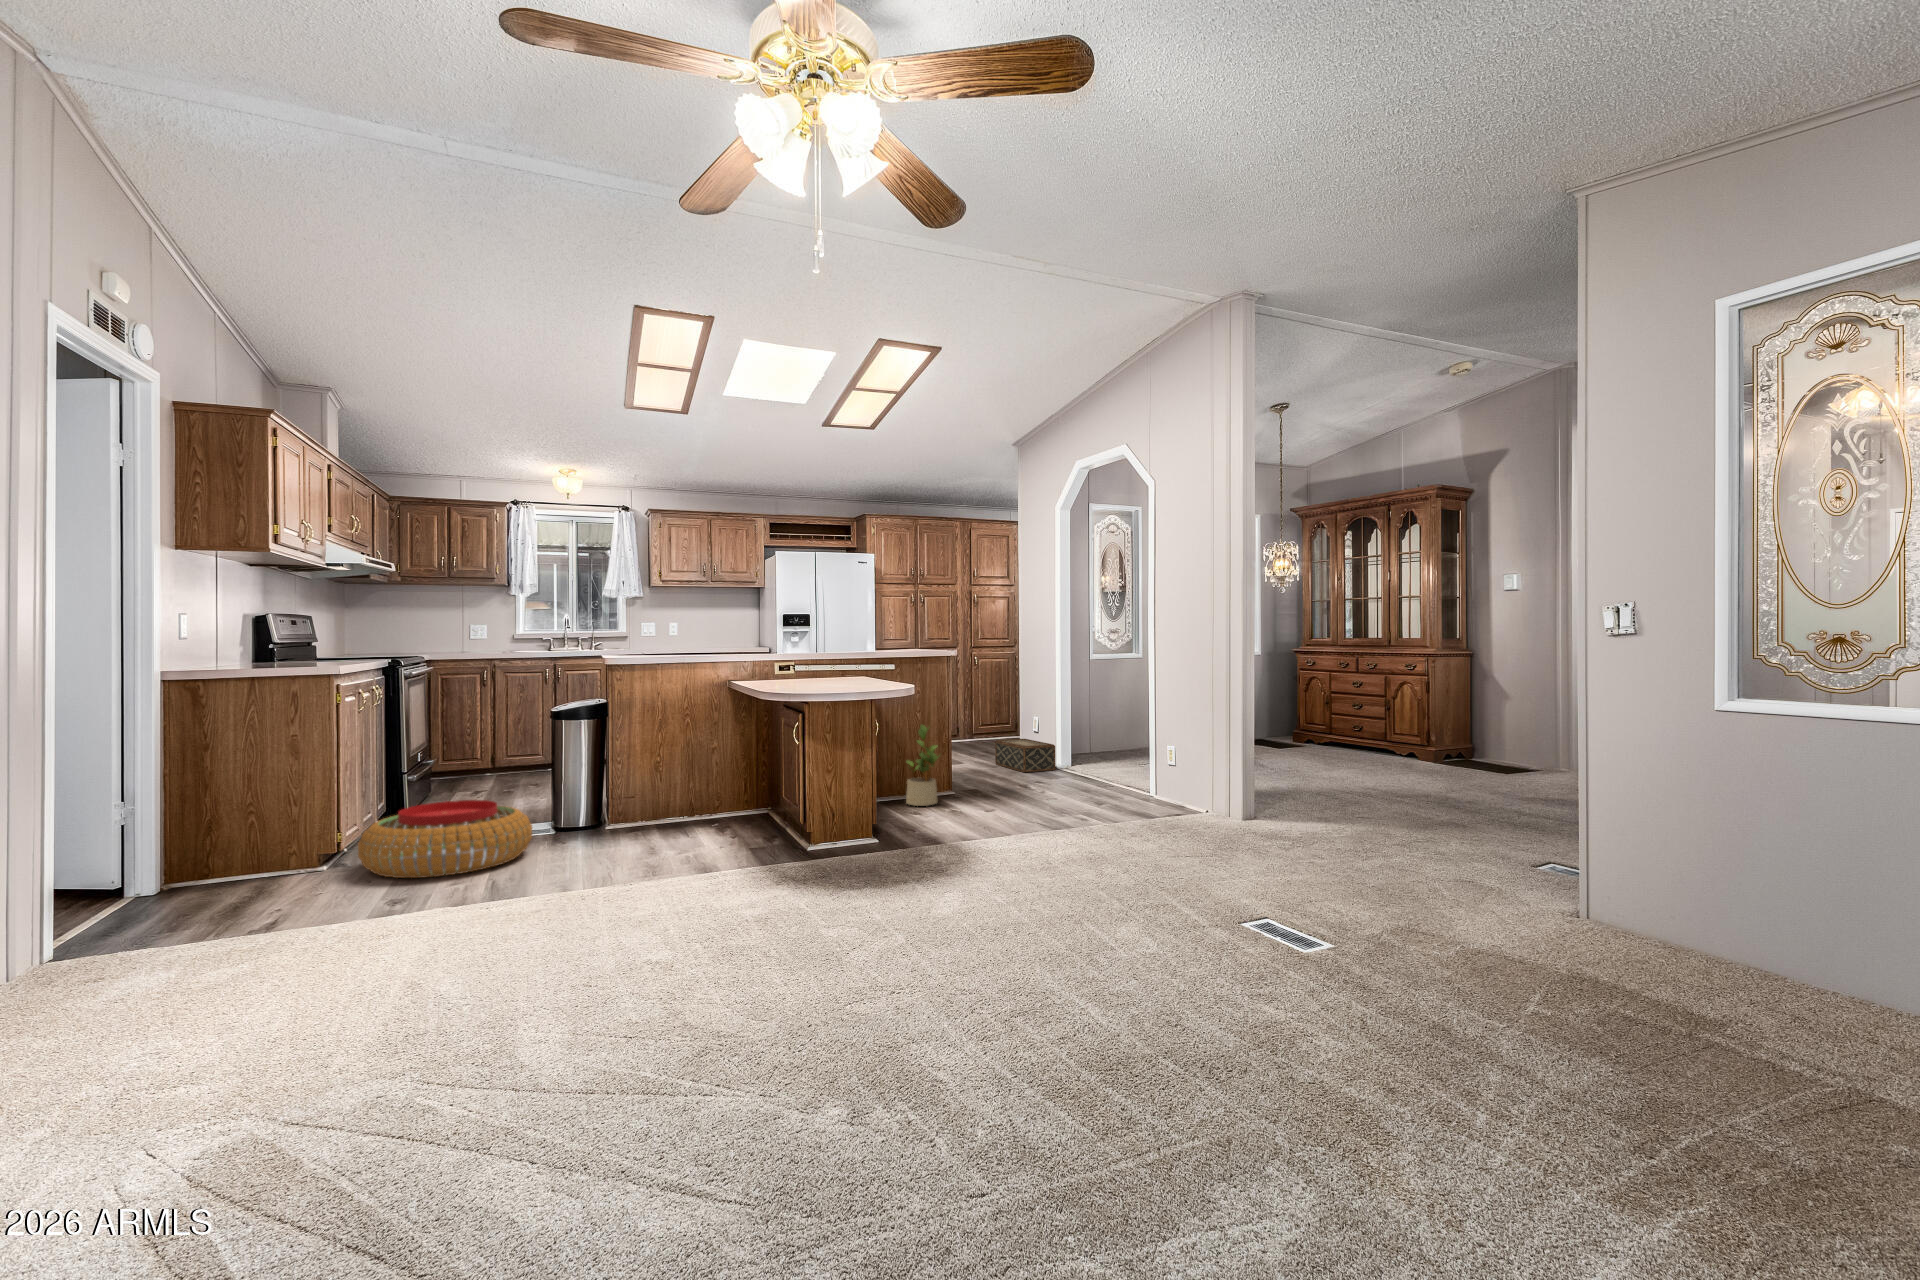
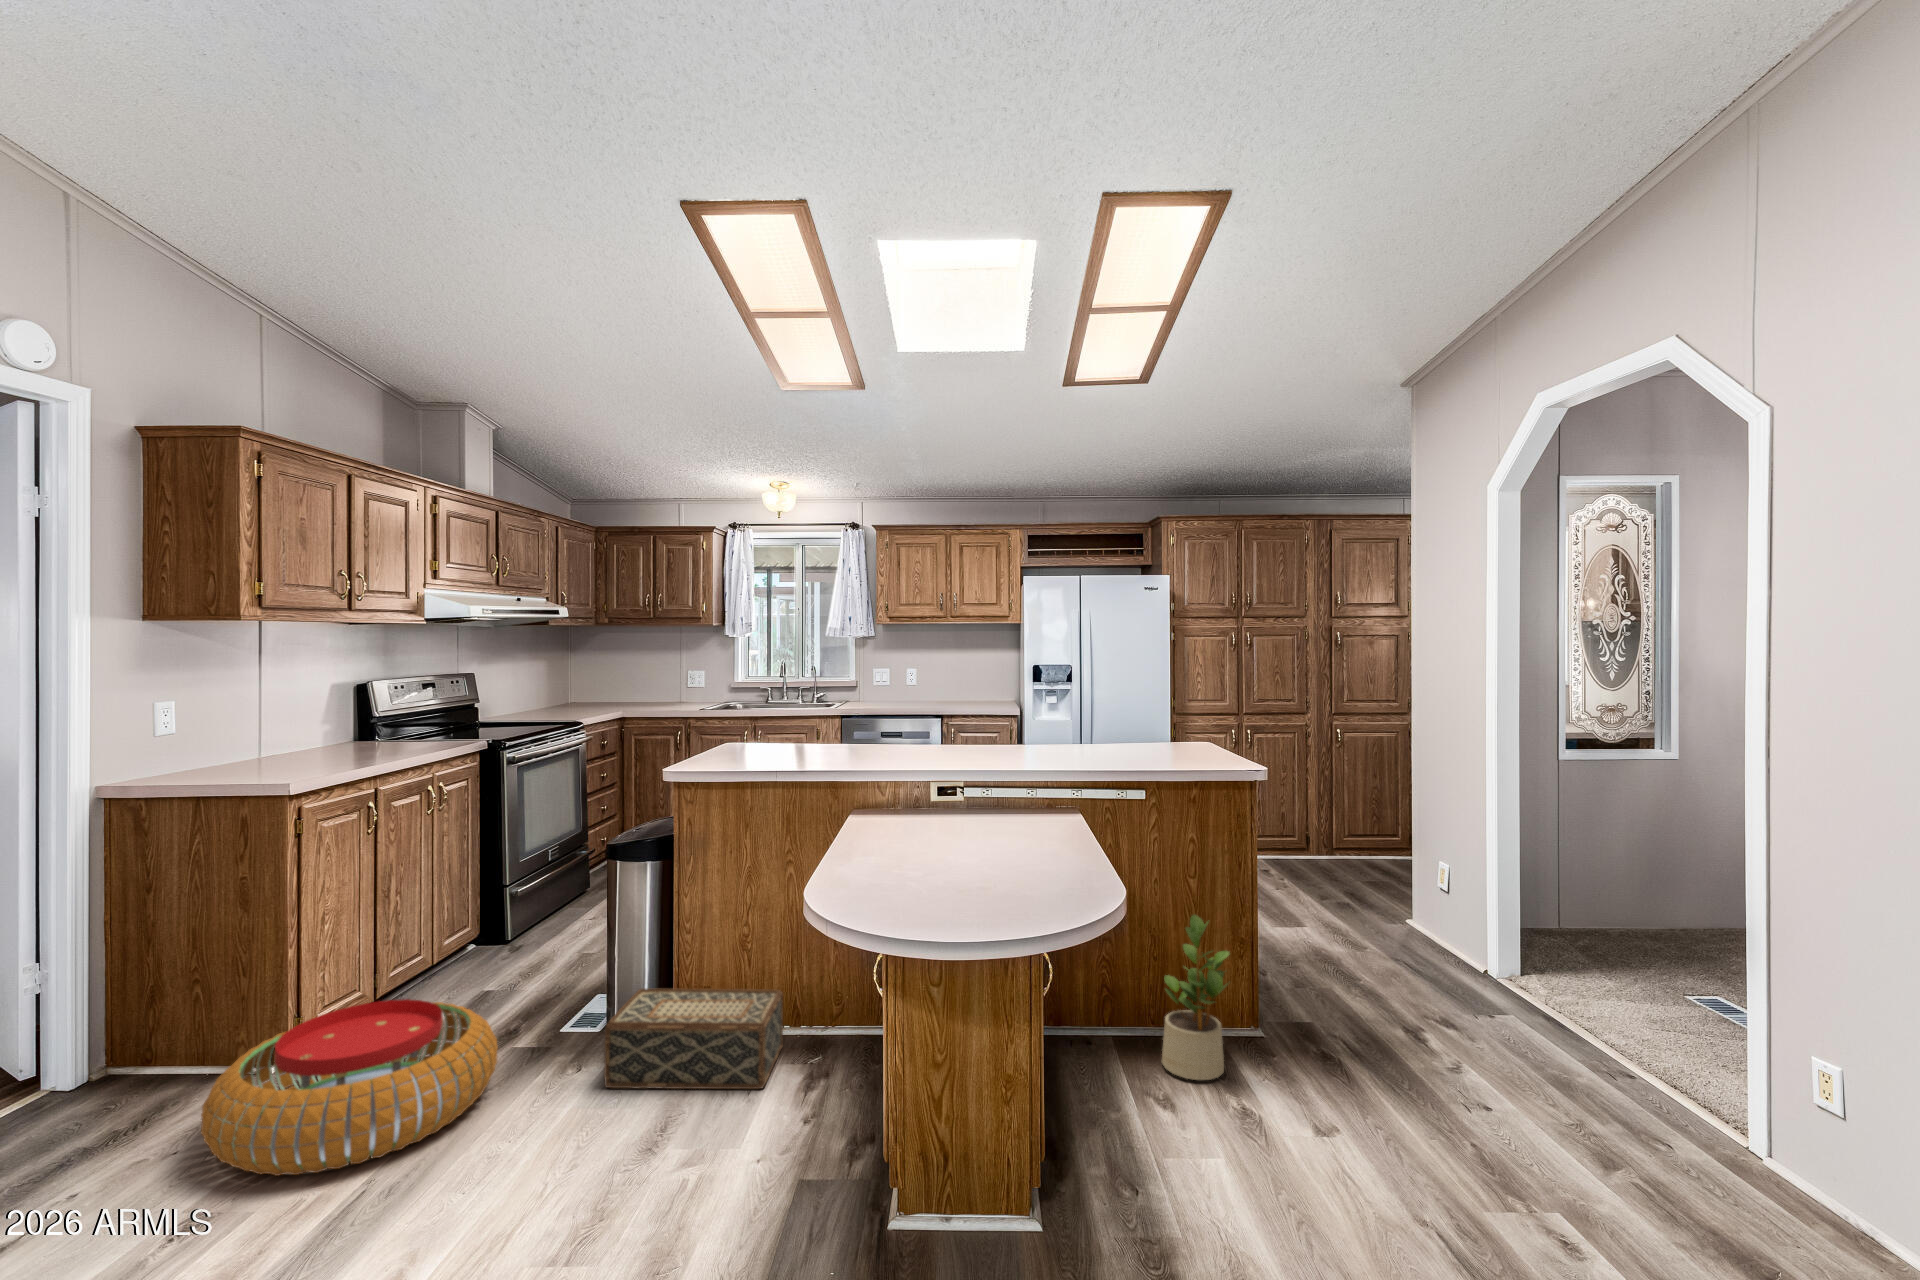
woven basket: present [995,739,1056,772] -> present [604,989,783,1089]

